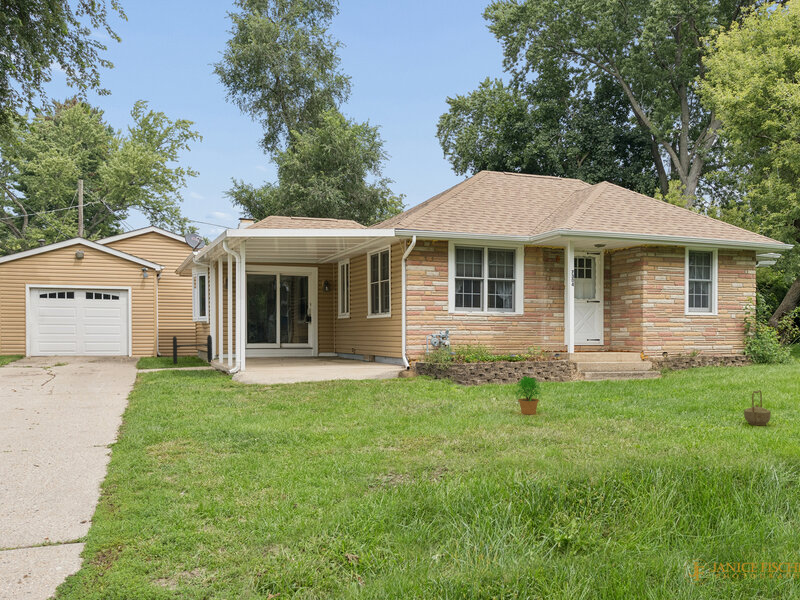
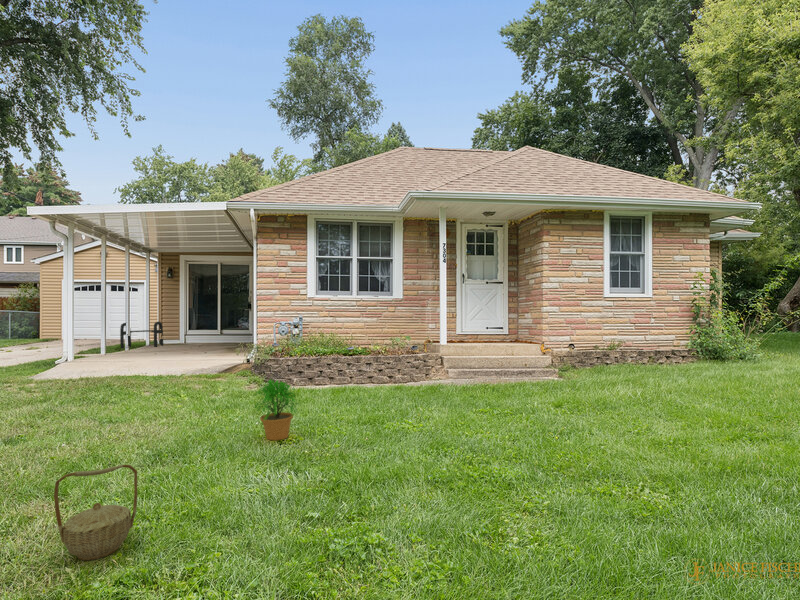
potted plant: present [516,376,541,414] -> present [255,380,298,440]
basket: present [744,390,771,426] -> present [54,465,138,560]

